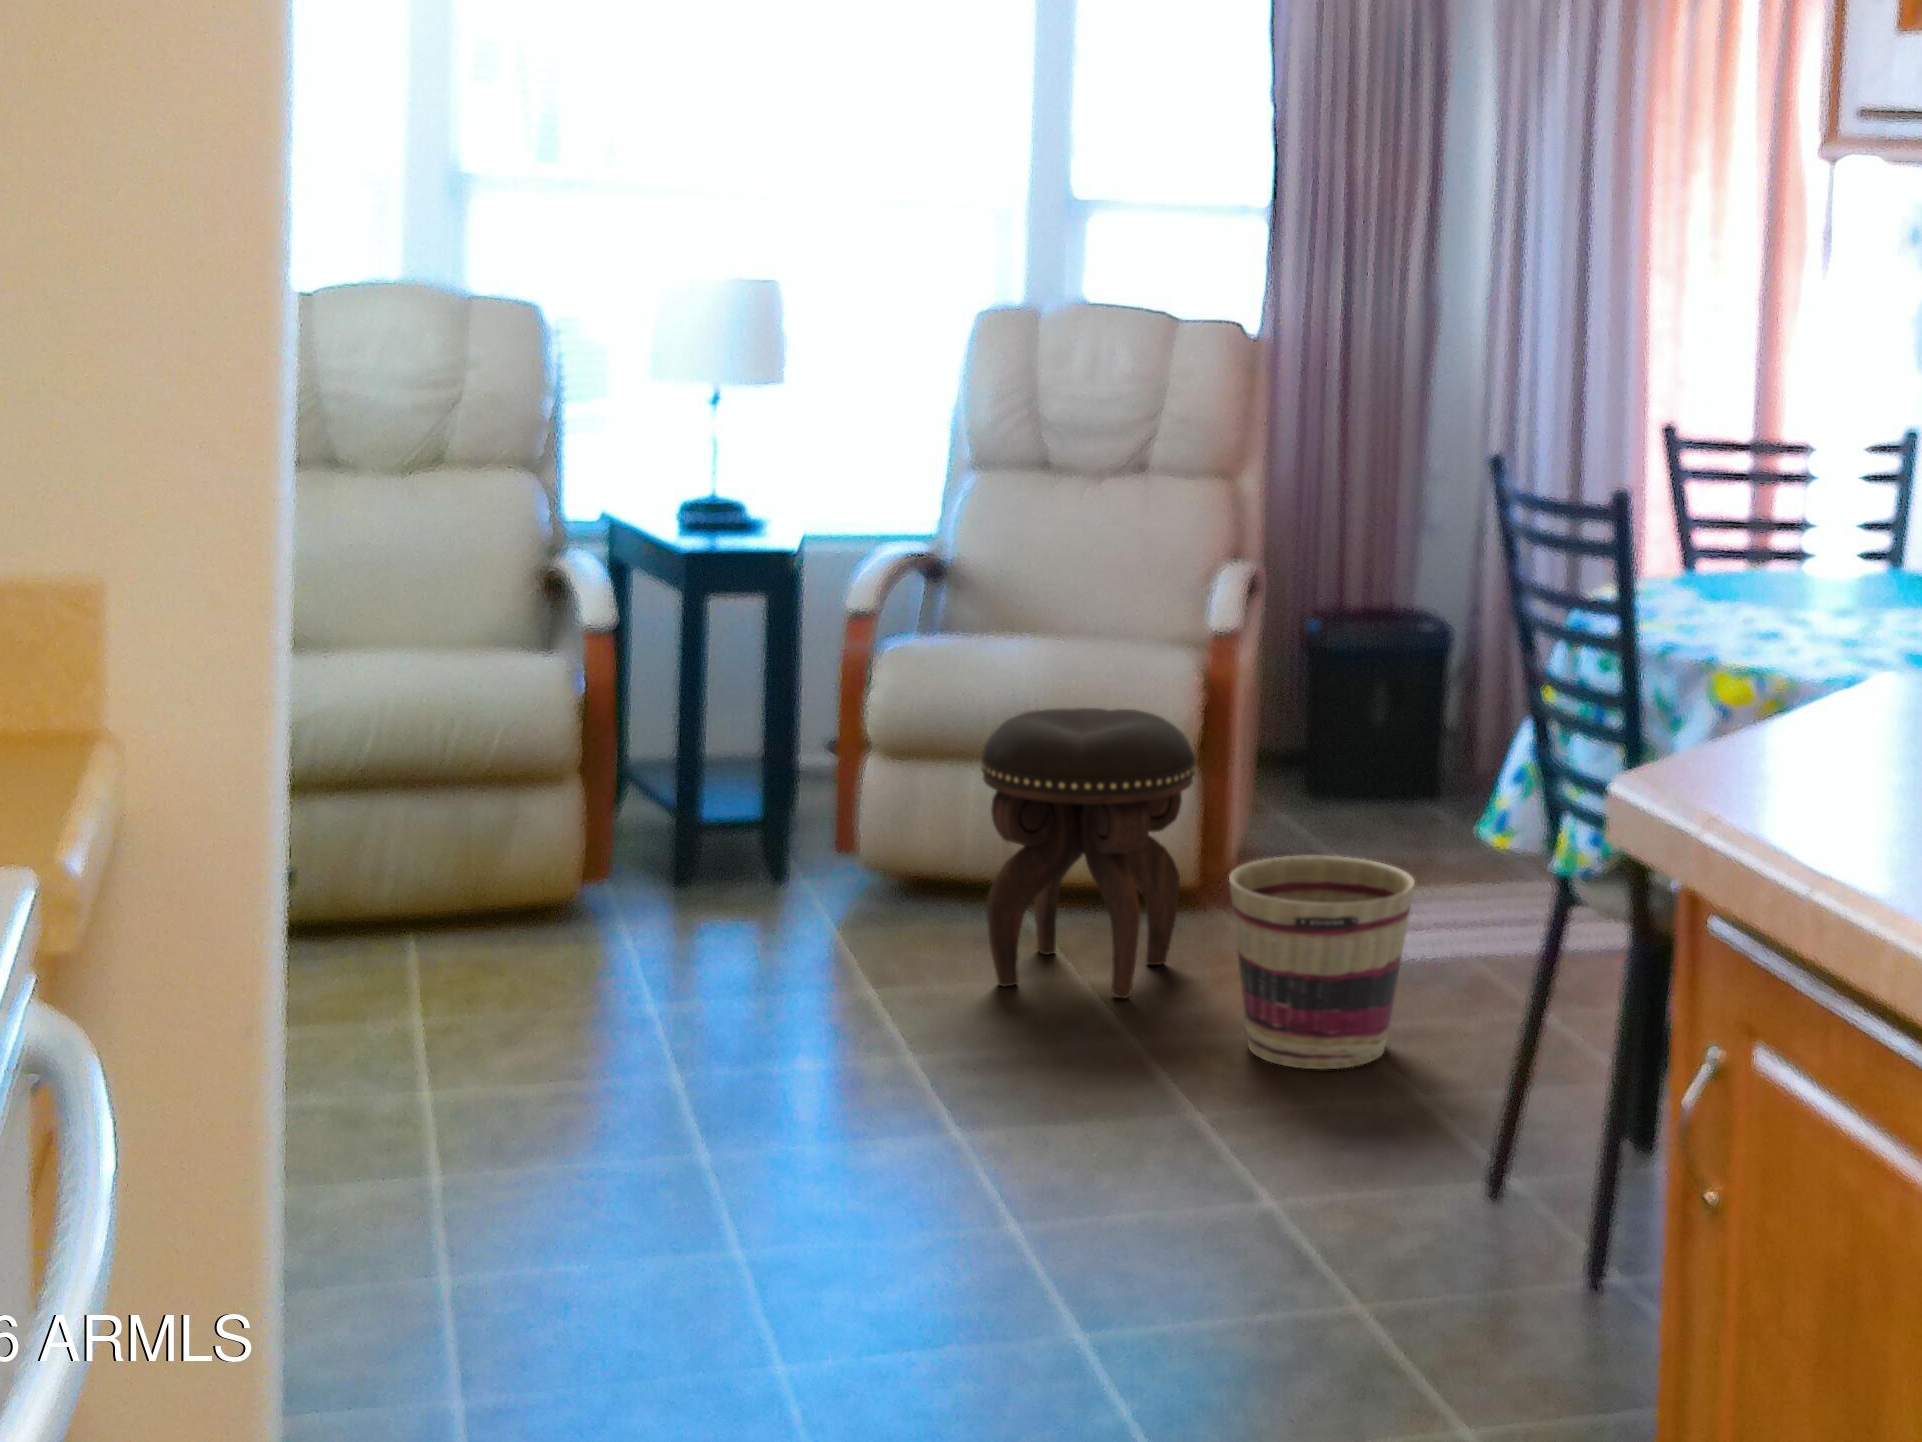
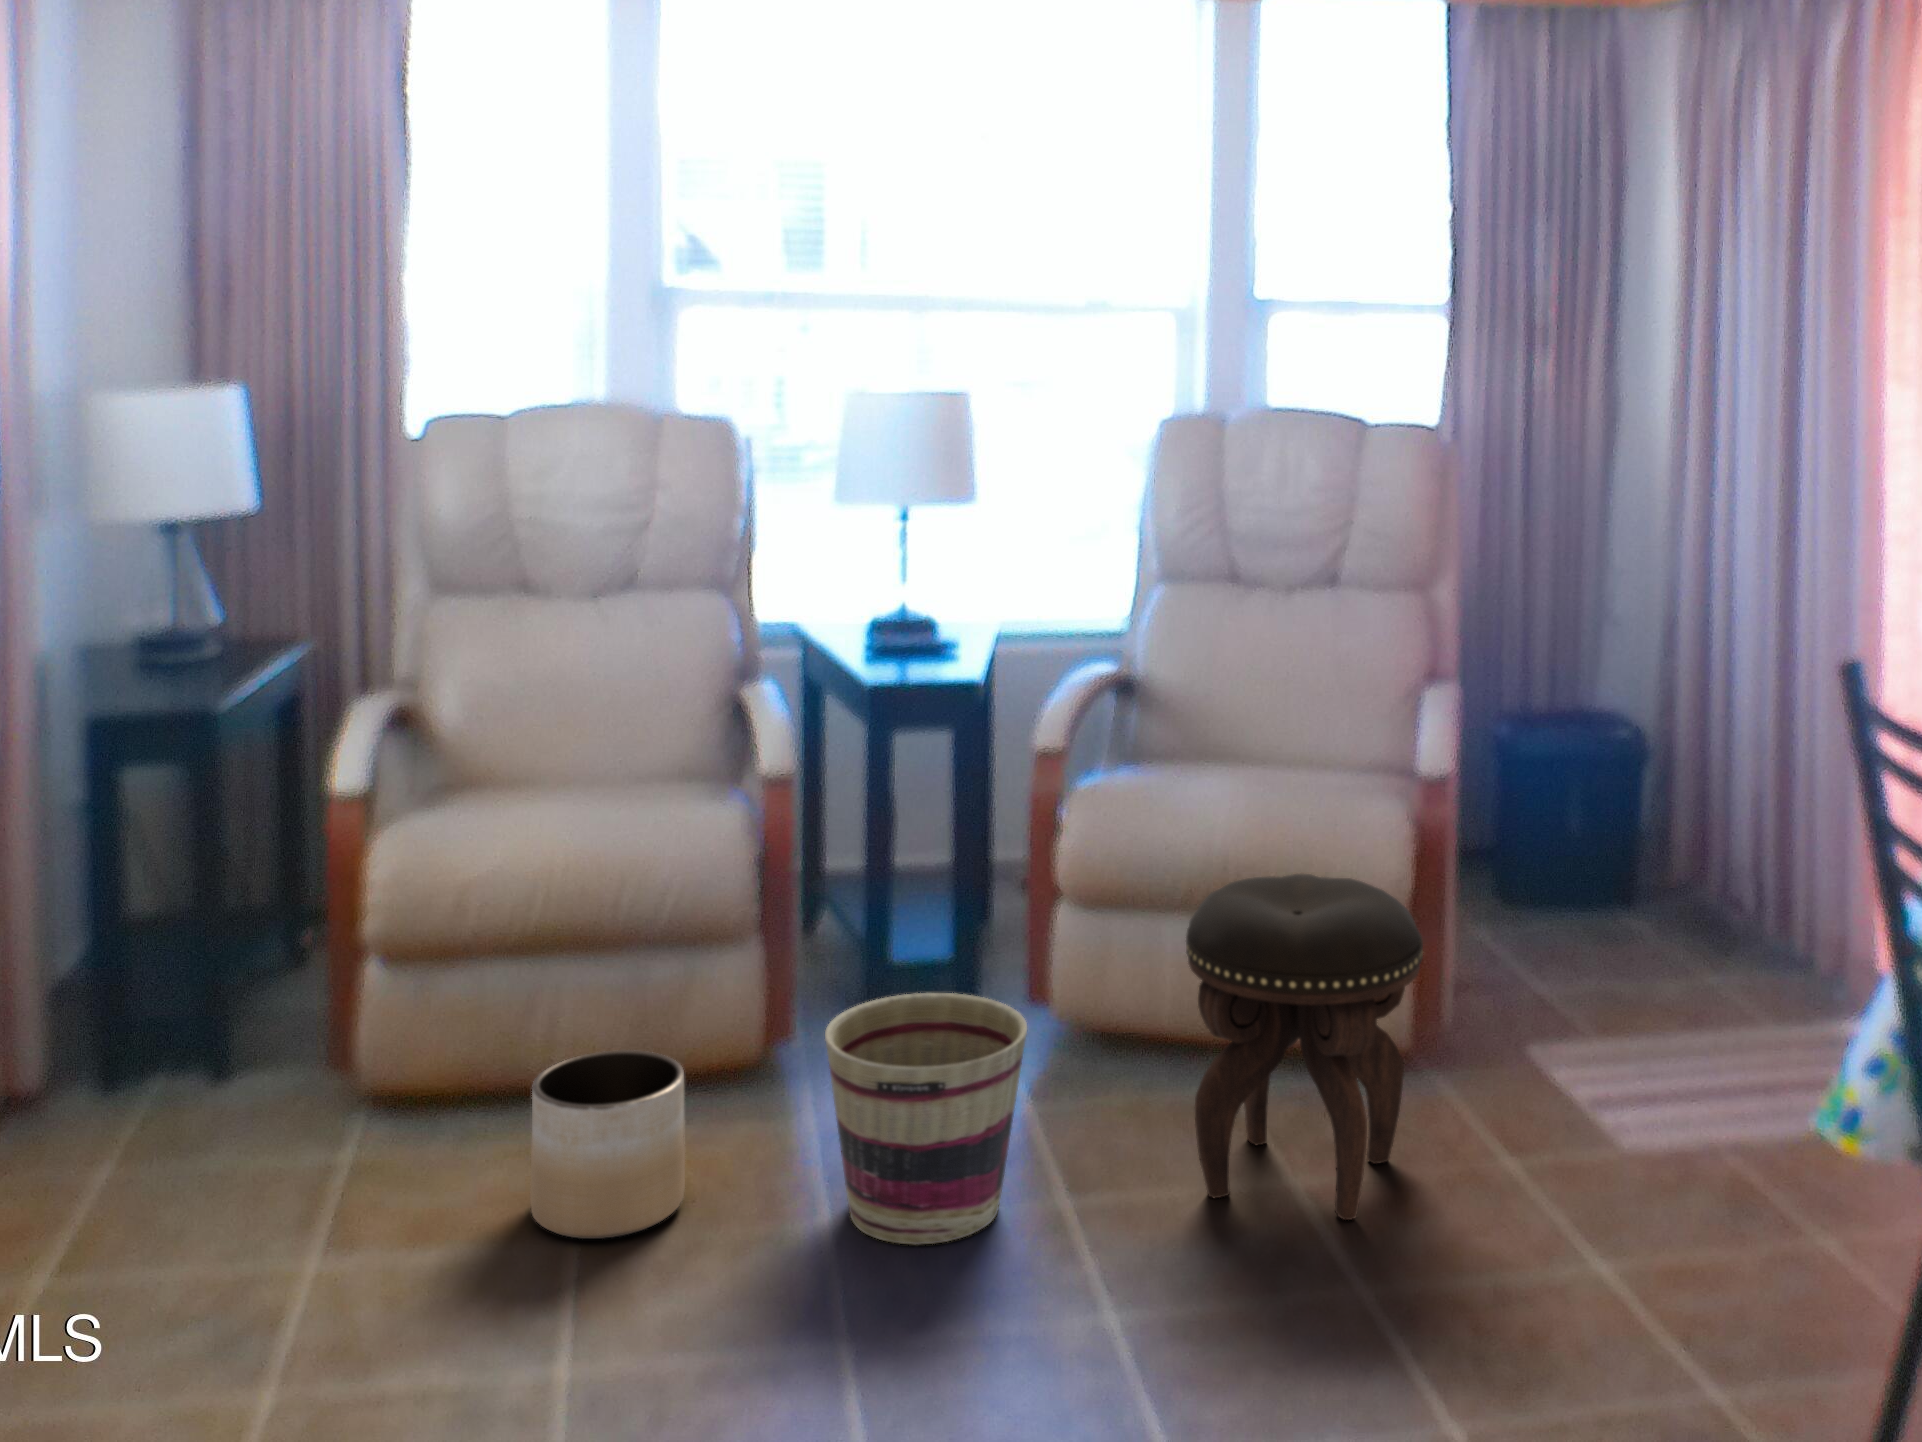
basket: present [1229,856,1415,1069] -> present [825,993,1027,1245]
planter: none [377,859,519,1012] -> present [530,1050,685,1239]

